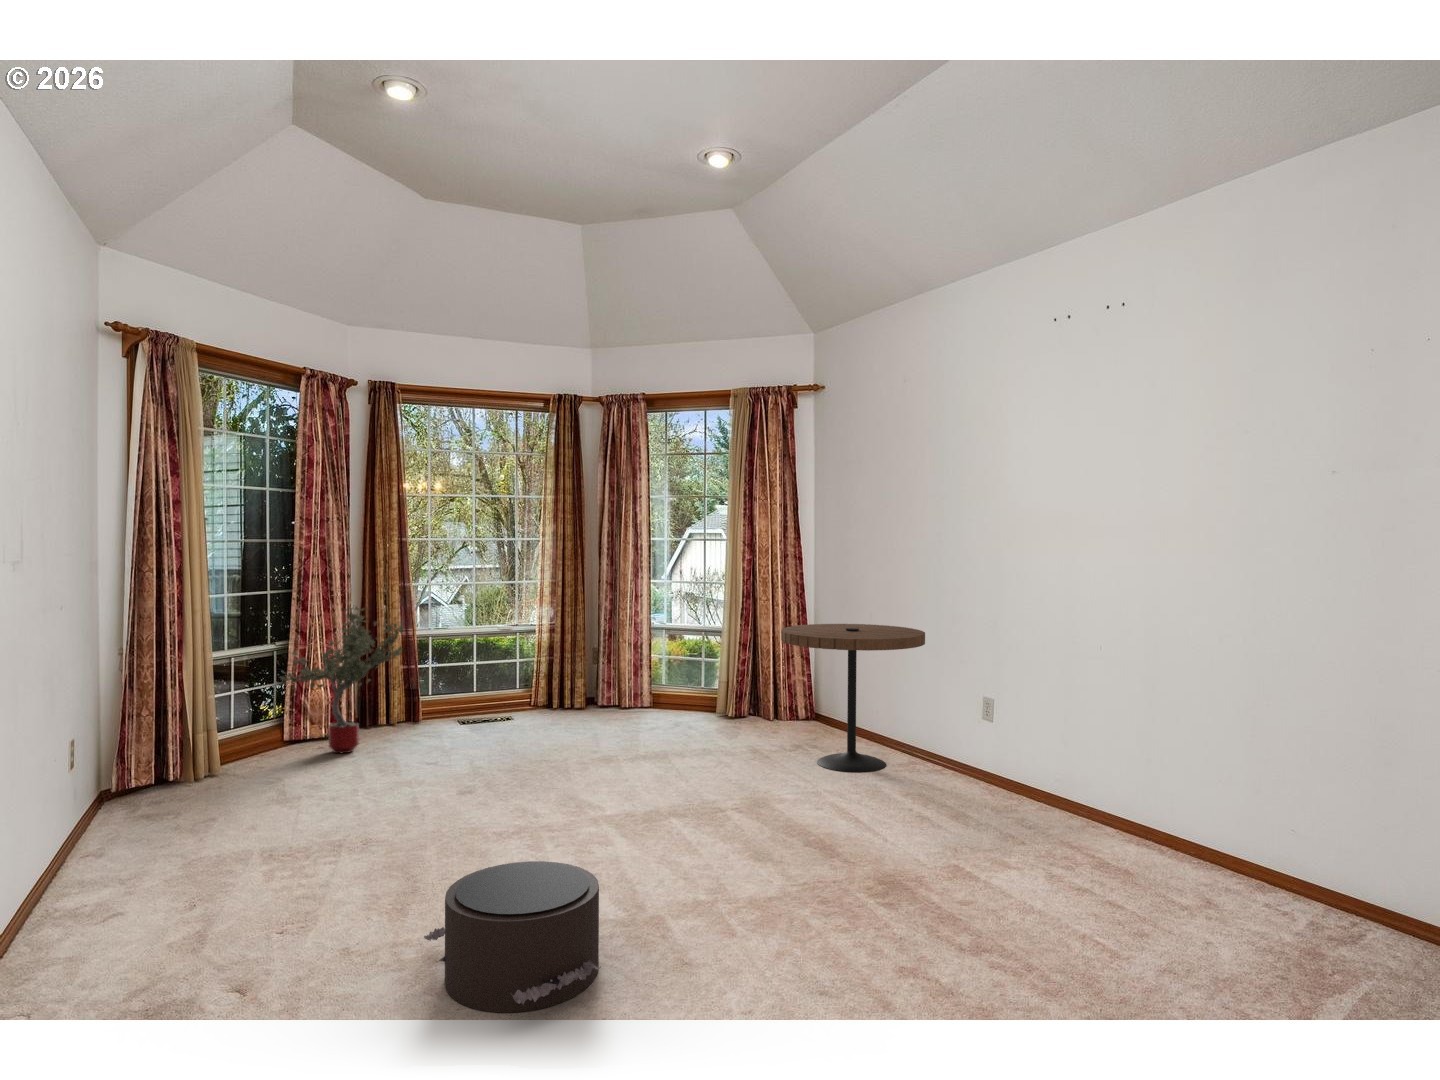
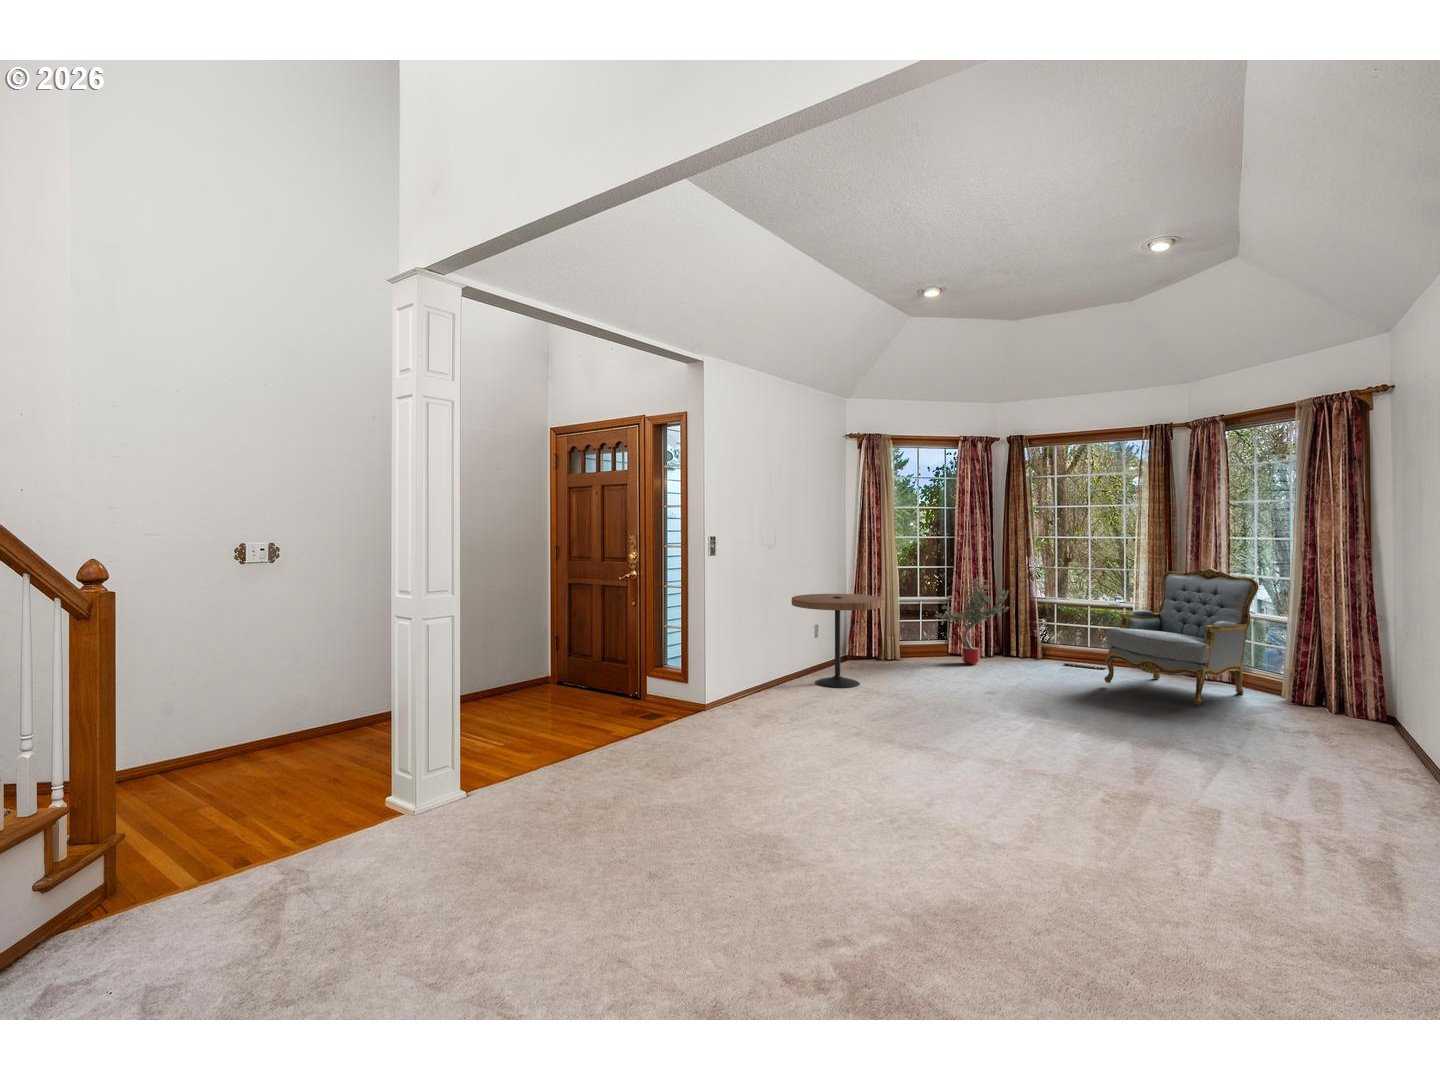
armchair: none [561,575,686,740] -> present [1104,569,1259,705]
side table: present [781,624,925,772] -> present [792,594,885,688]
pouf: present [424,861,601,1012] -> none [822,701,897,762]

